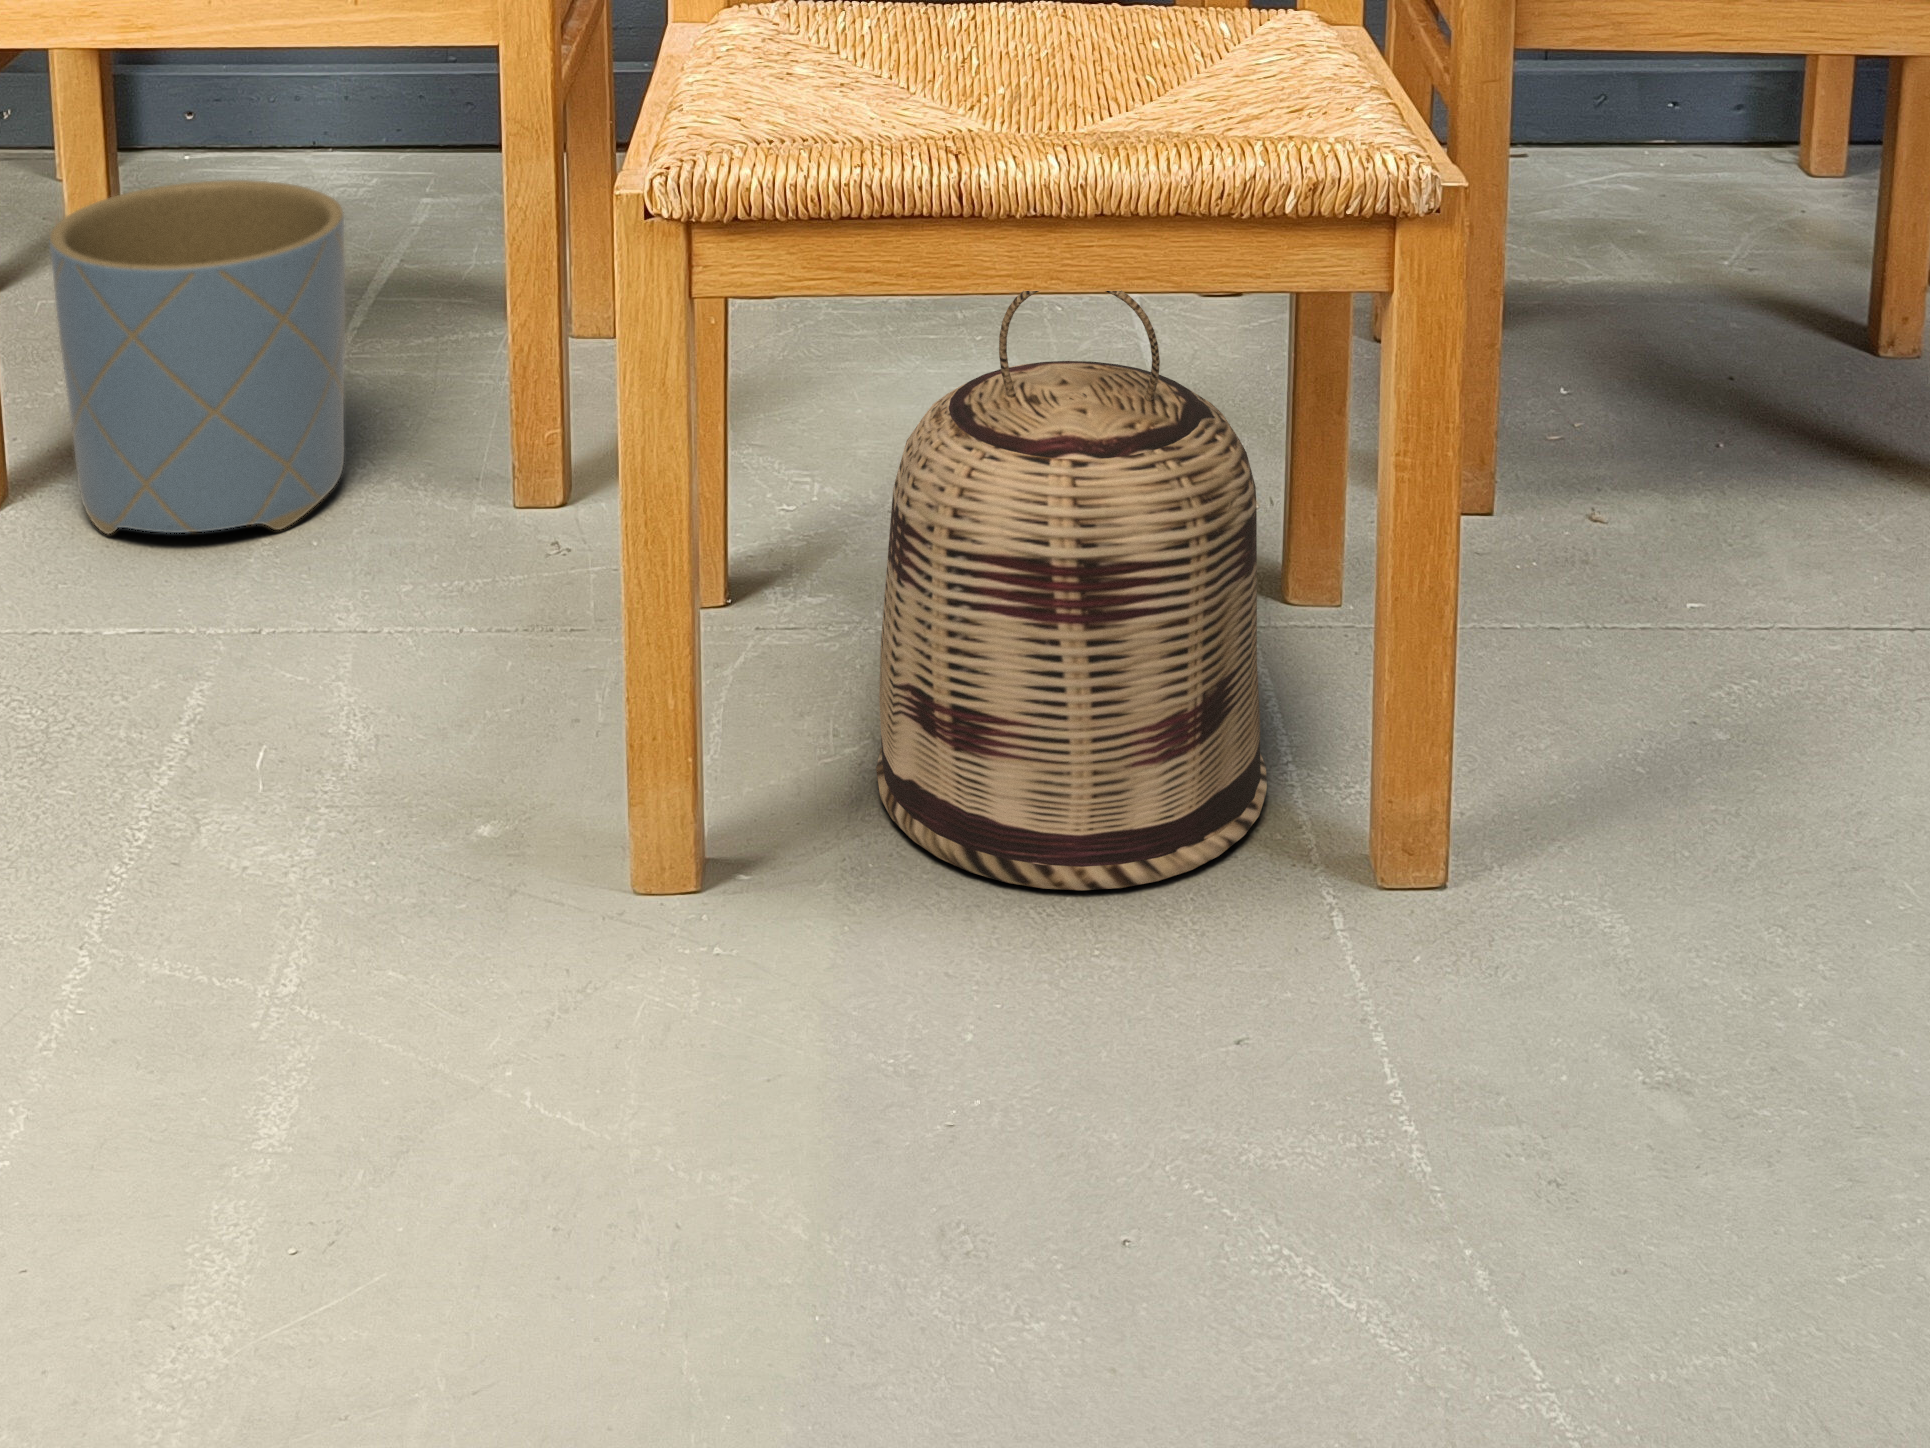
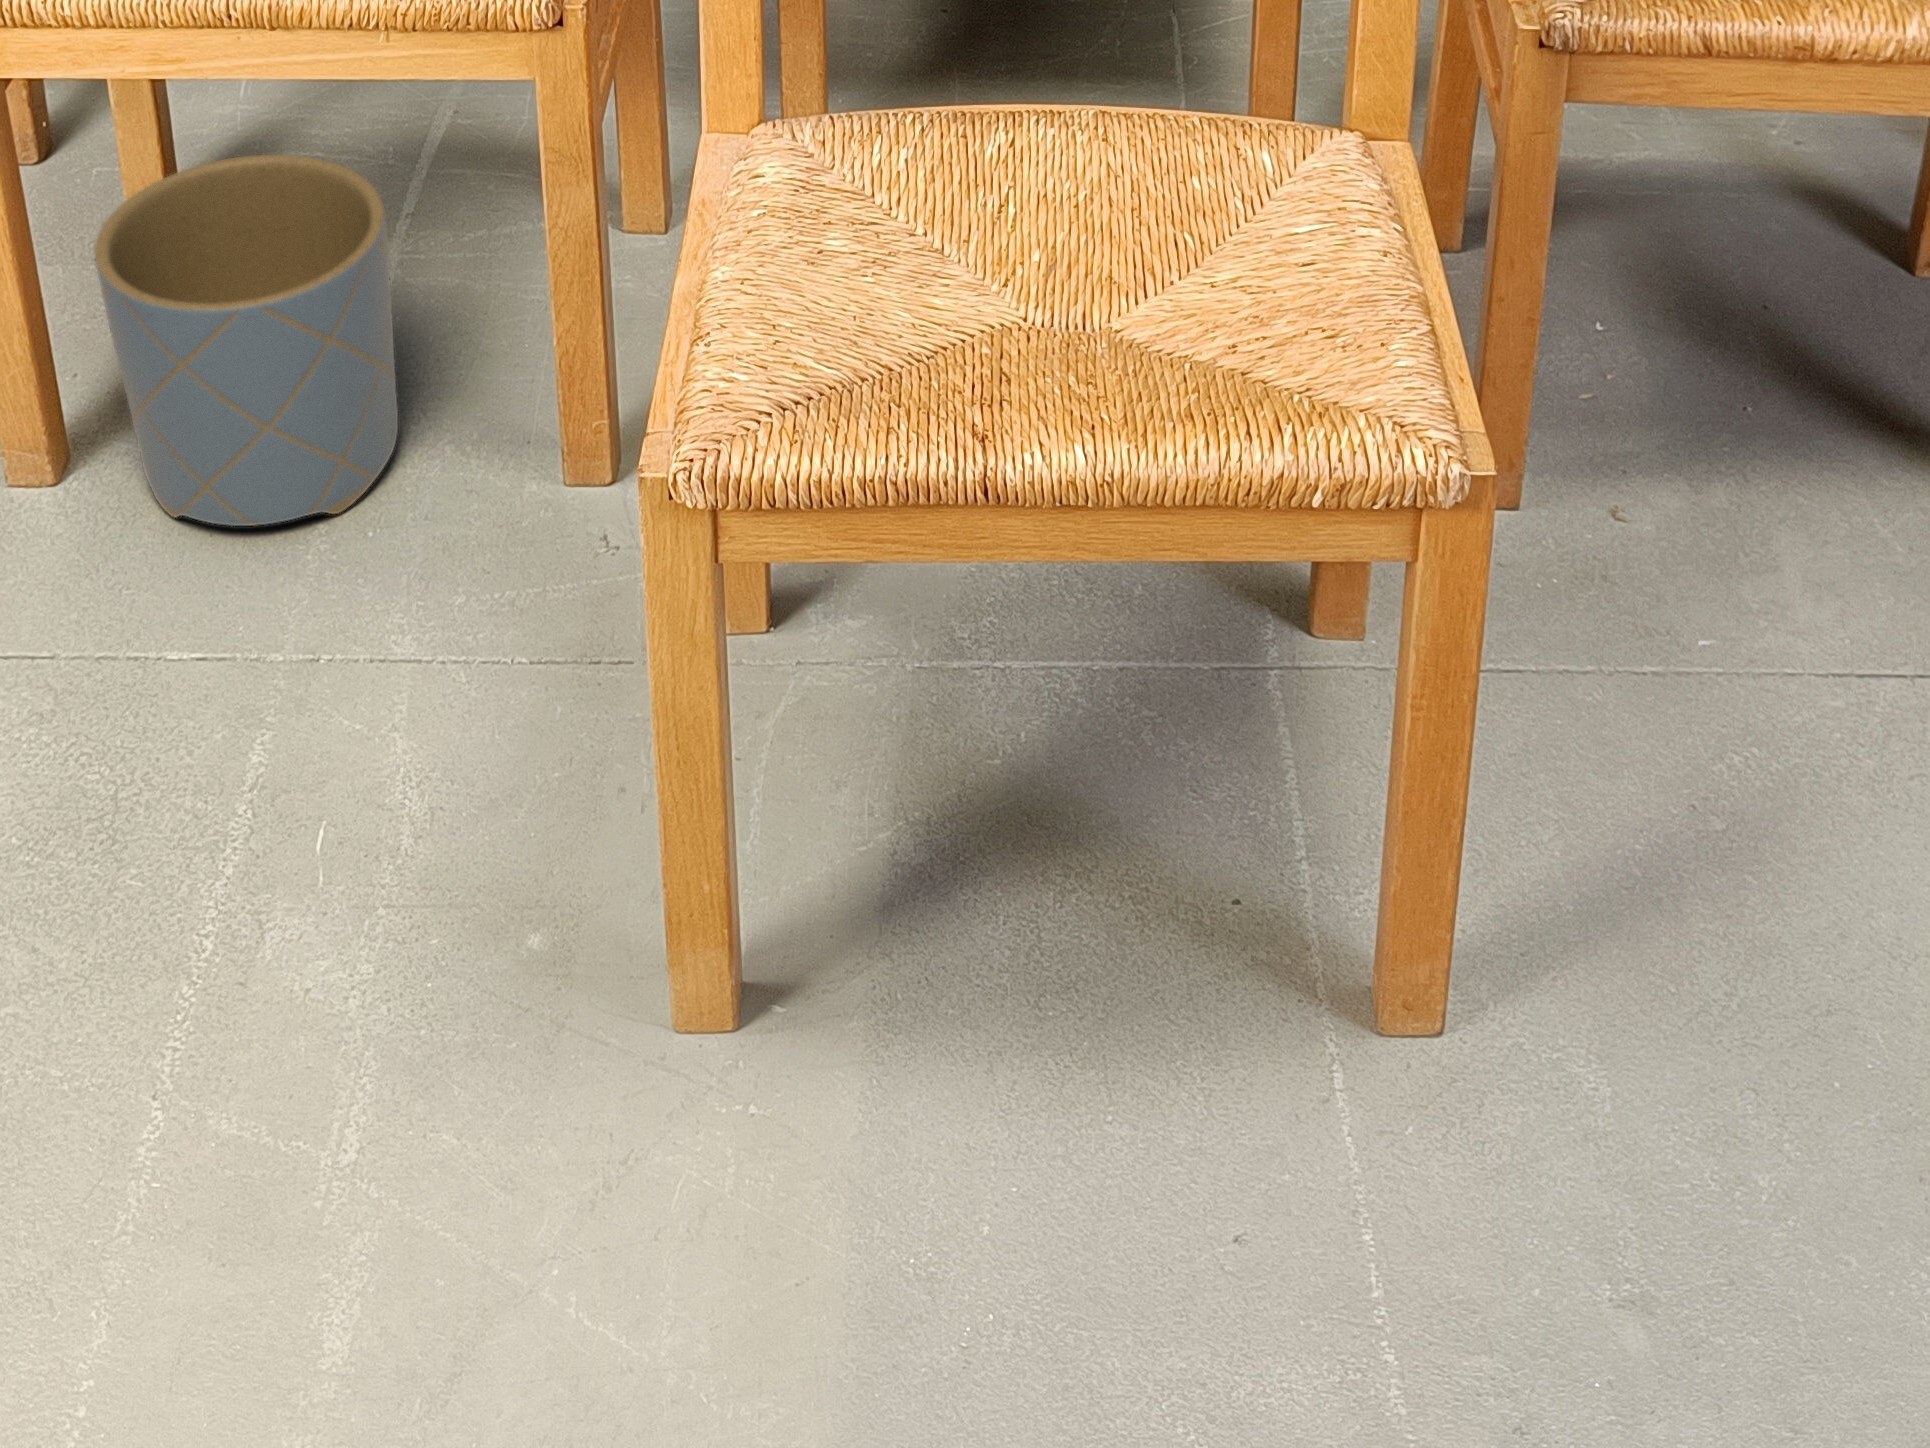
basket: present [876,290,1267,890] -> none [906,485,1275,1035]

